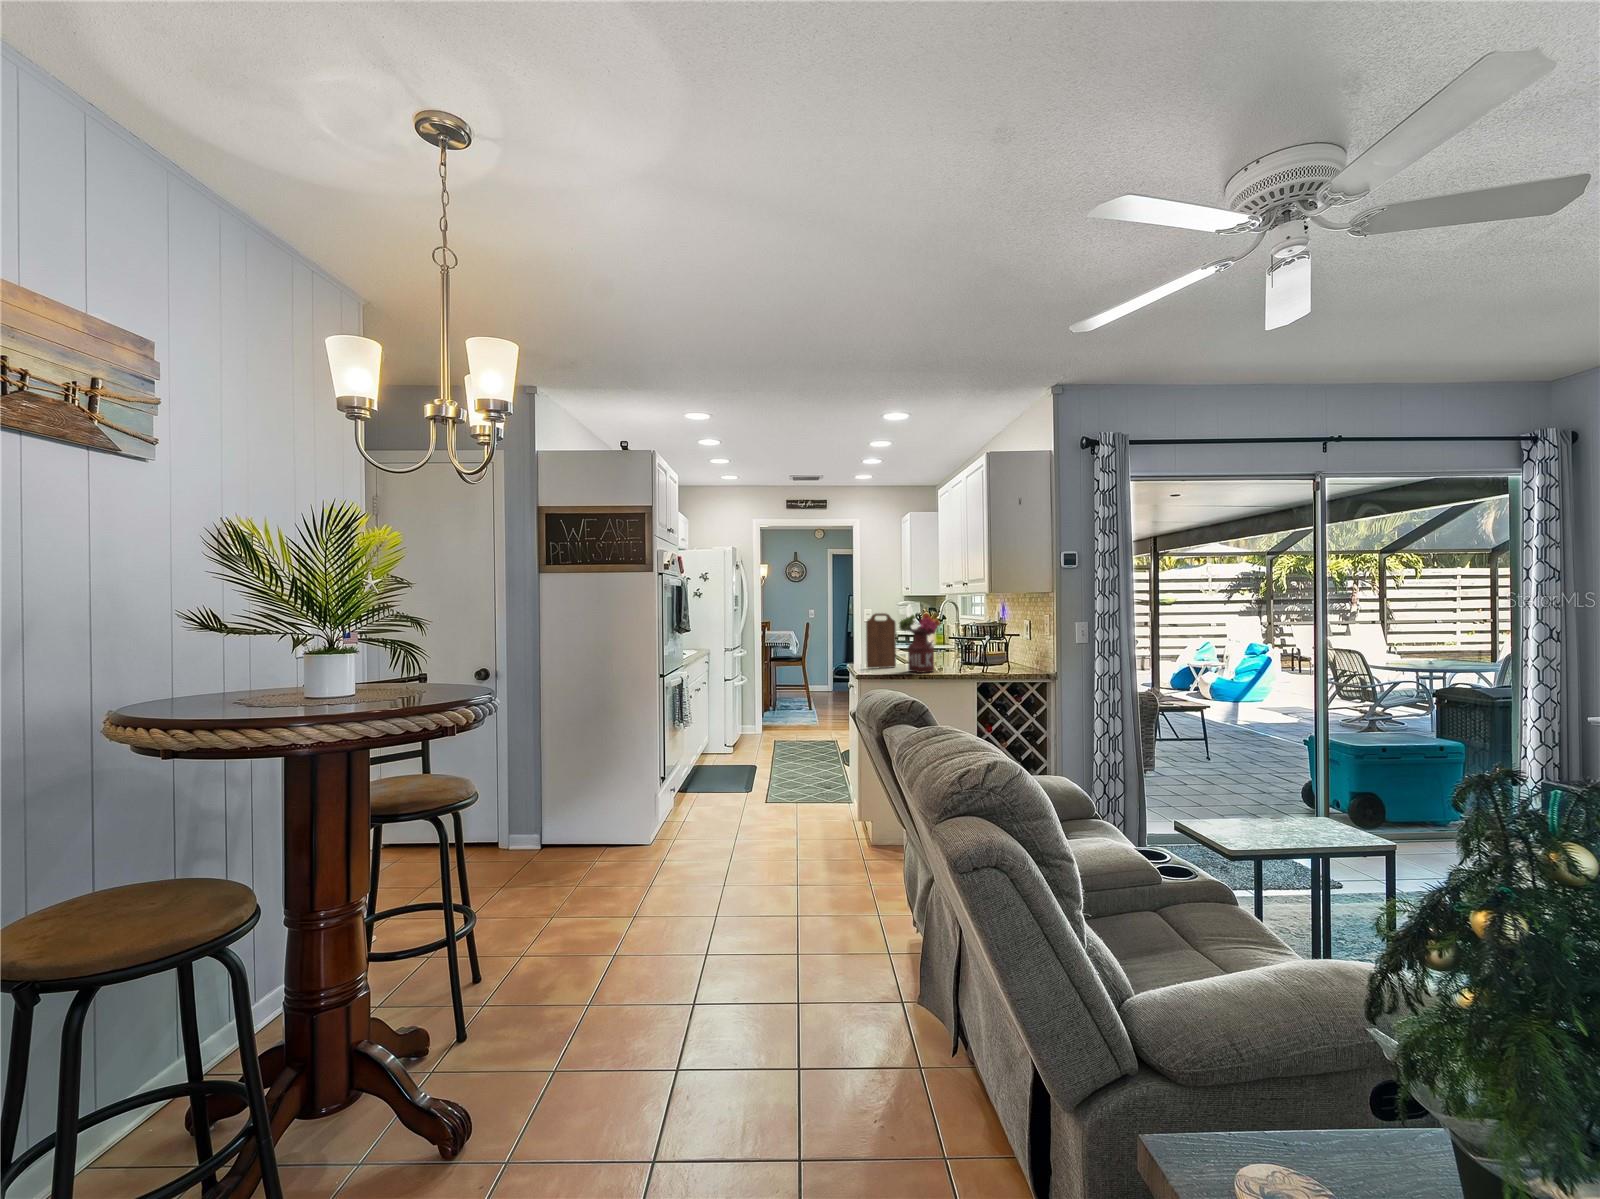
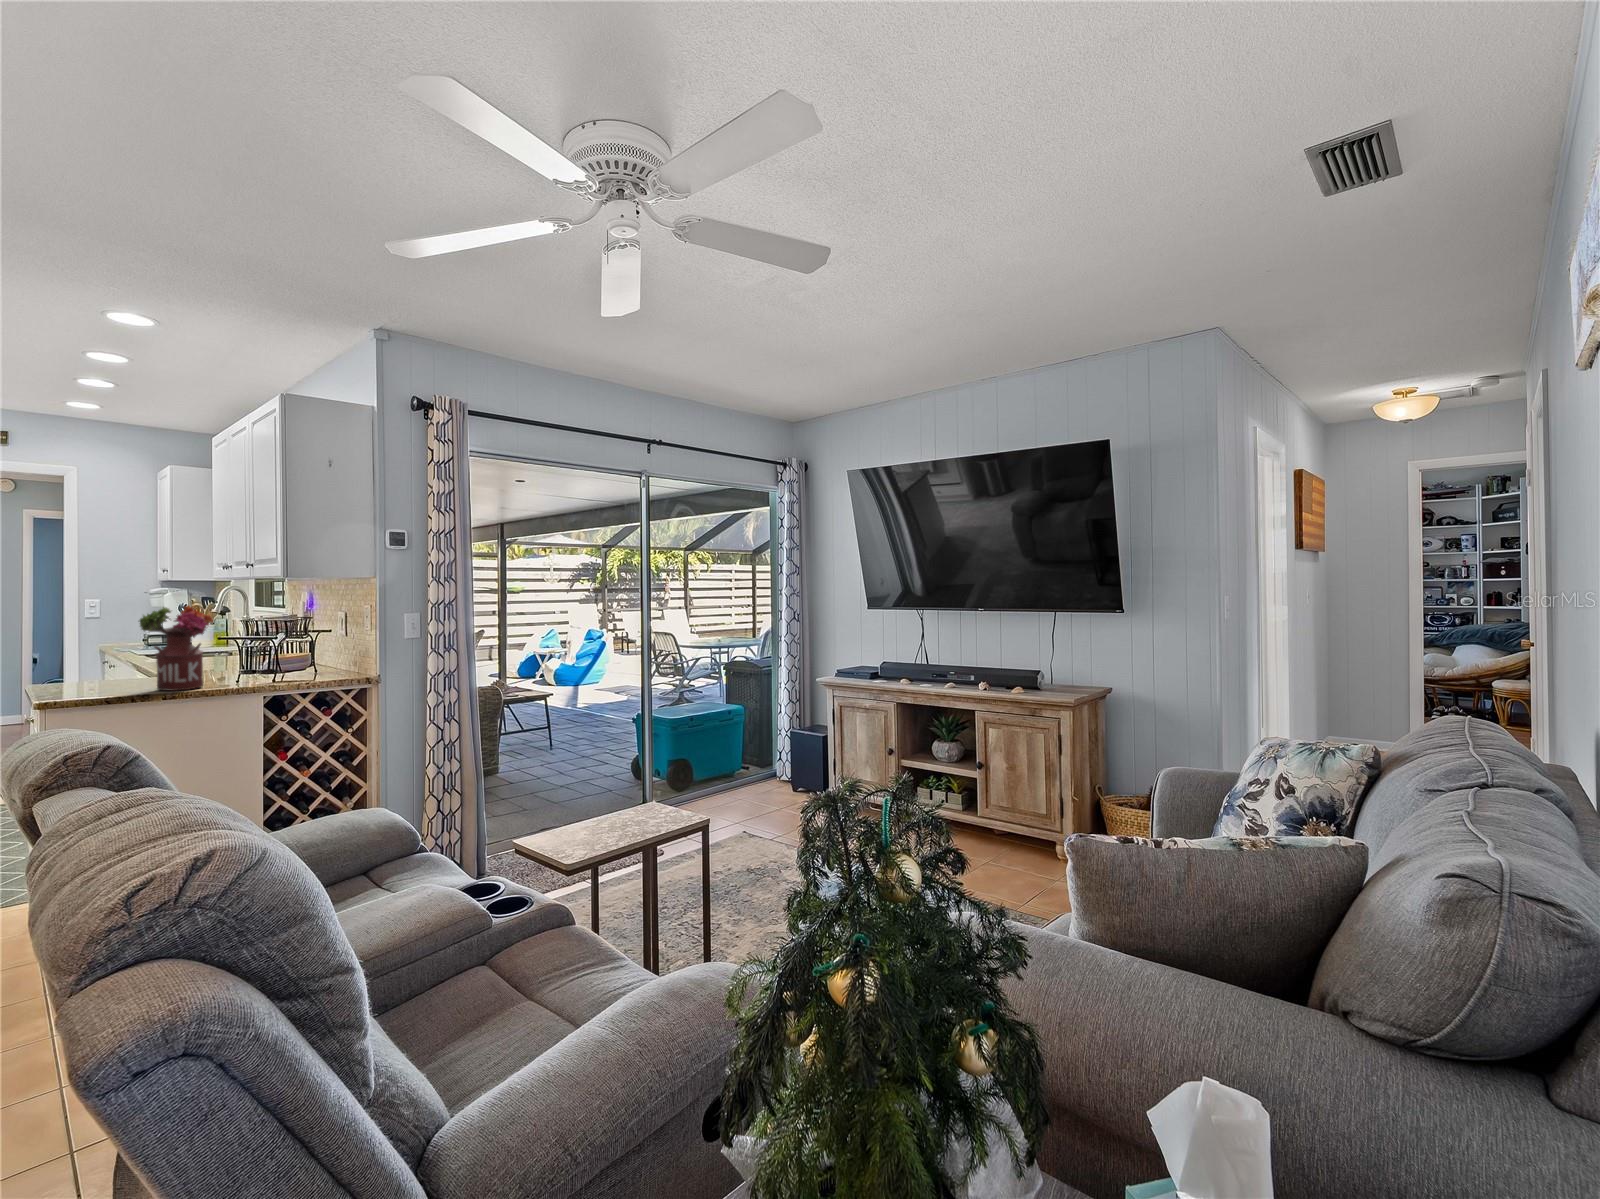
cutting board: present [866,613,896,668] -> none [74,606,134,692]

